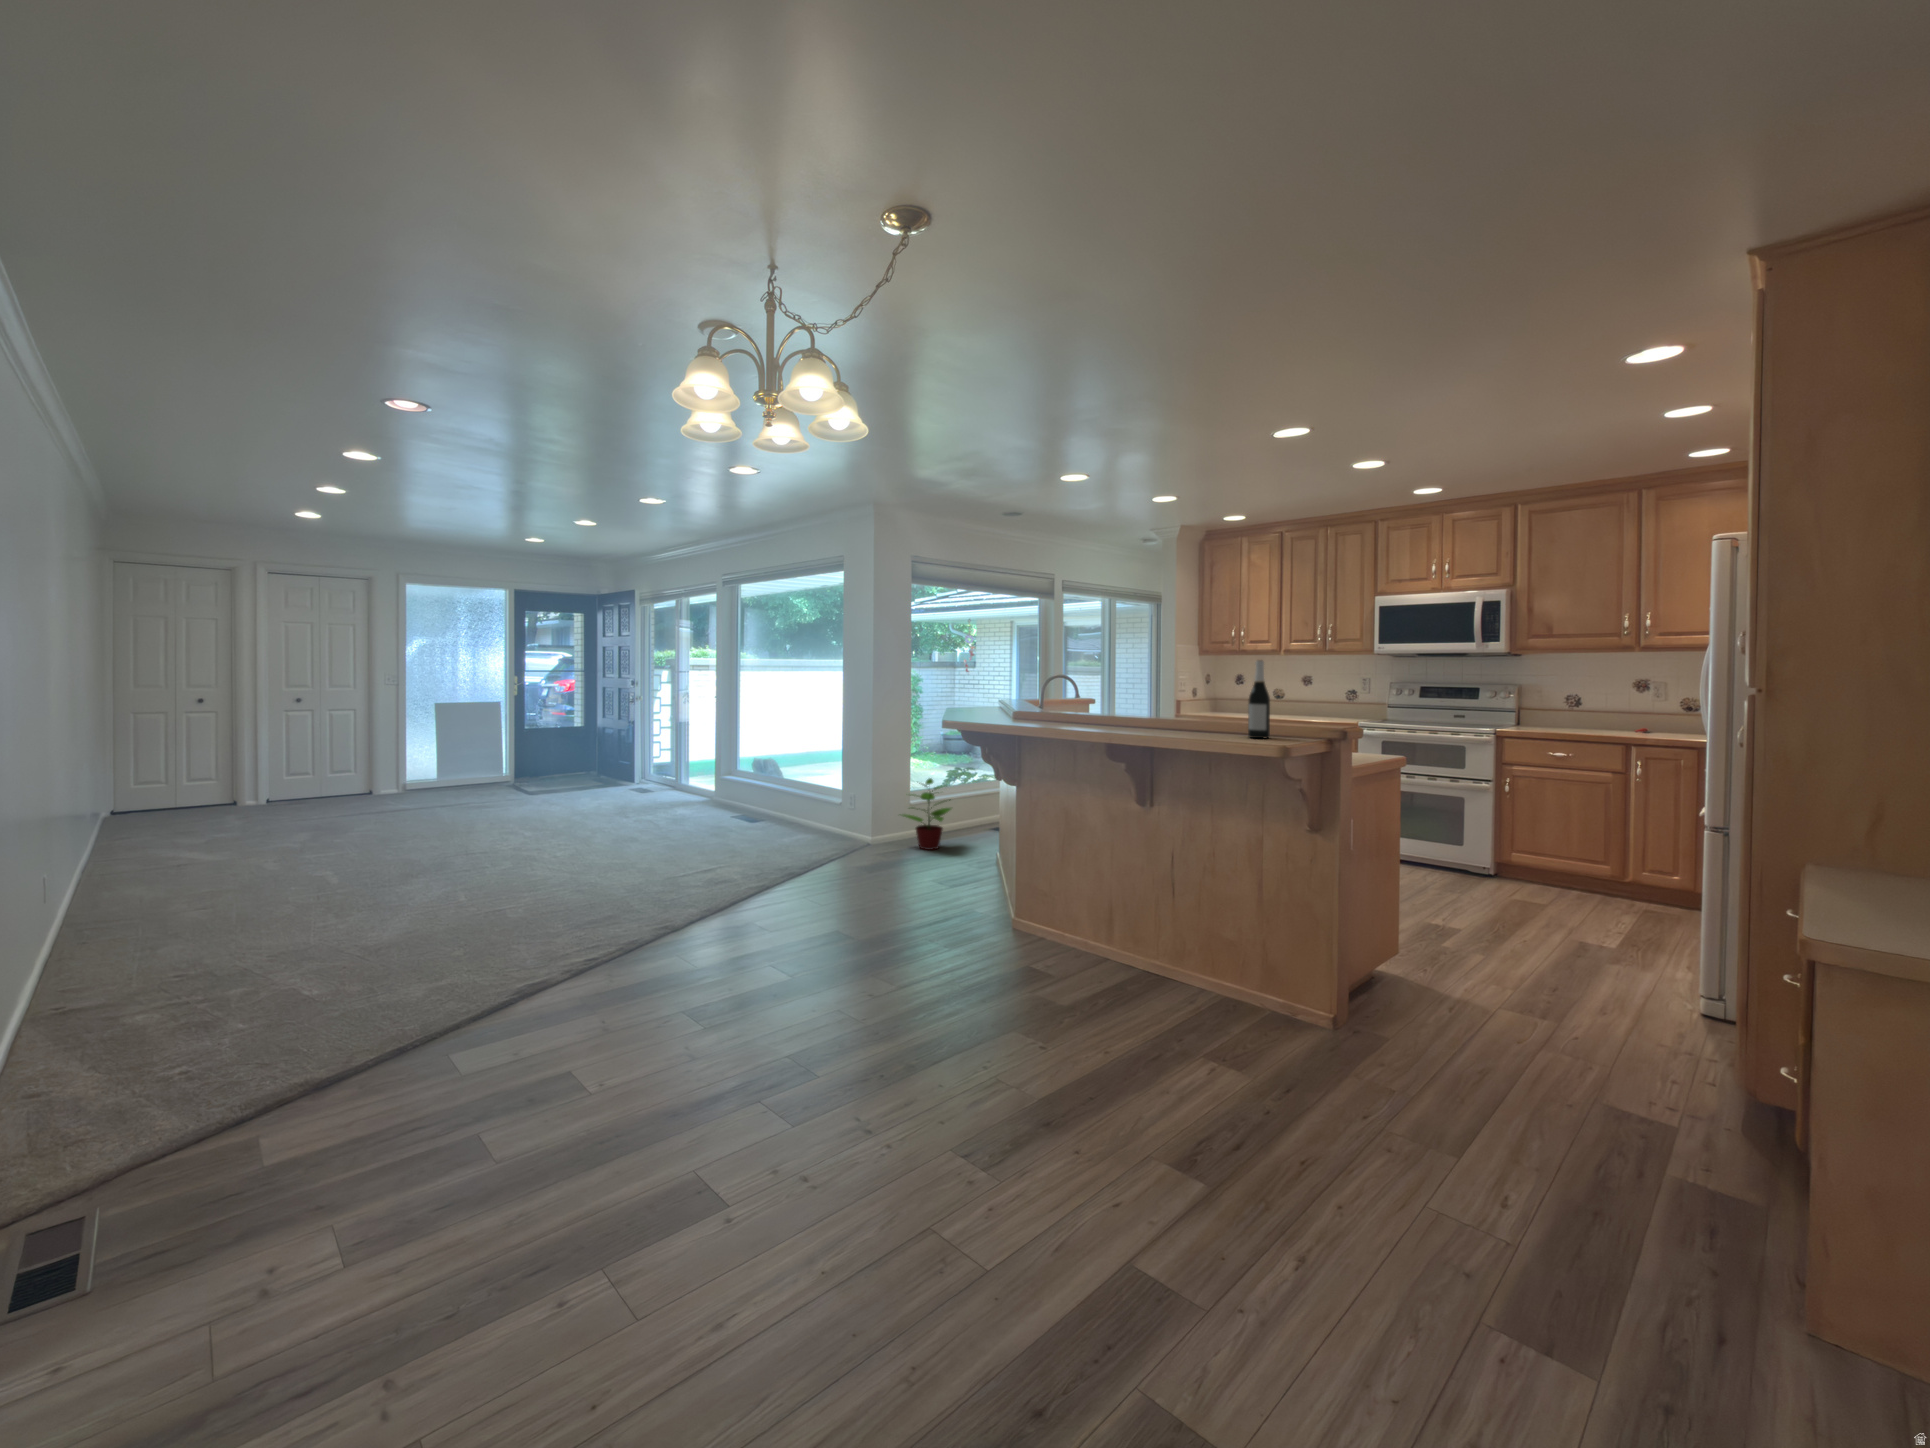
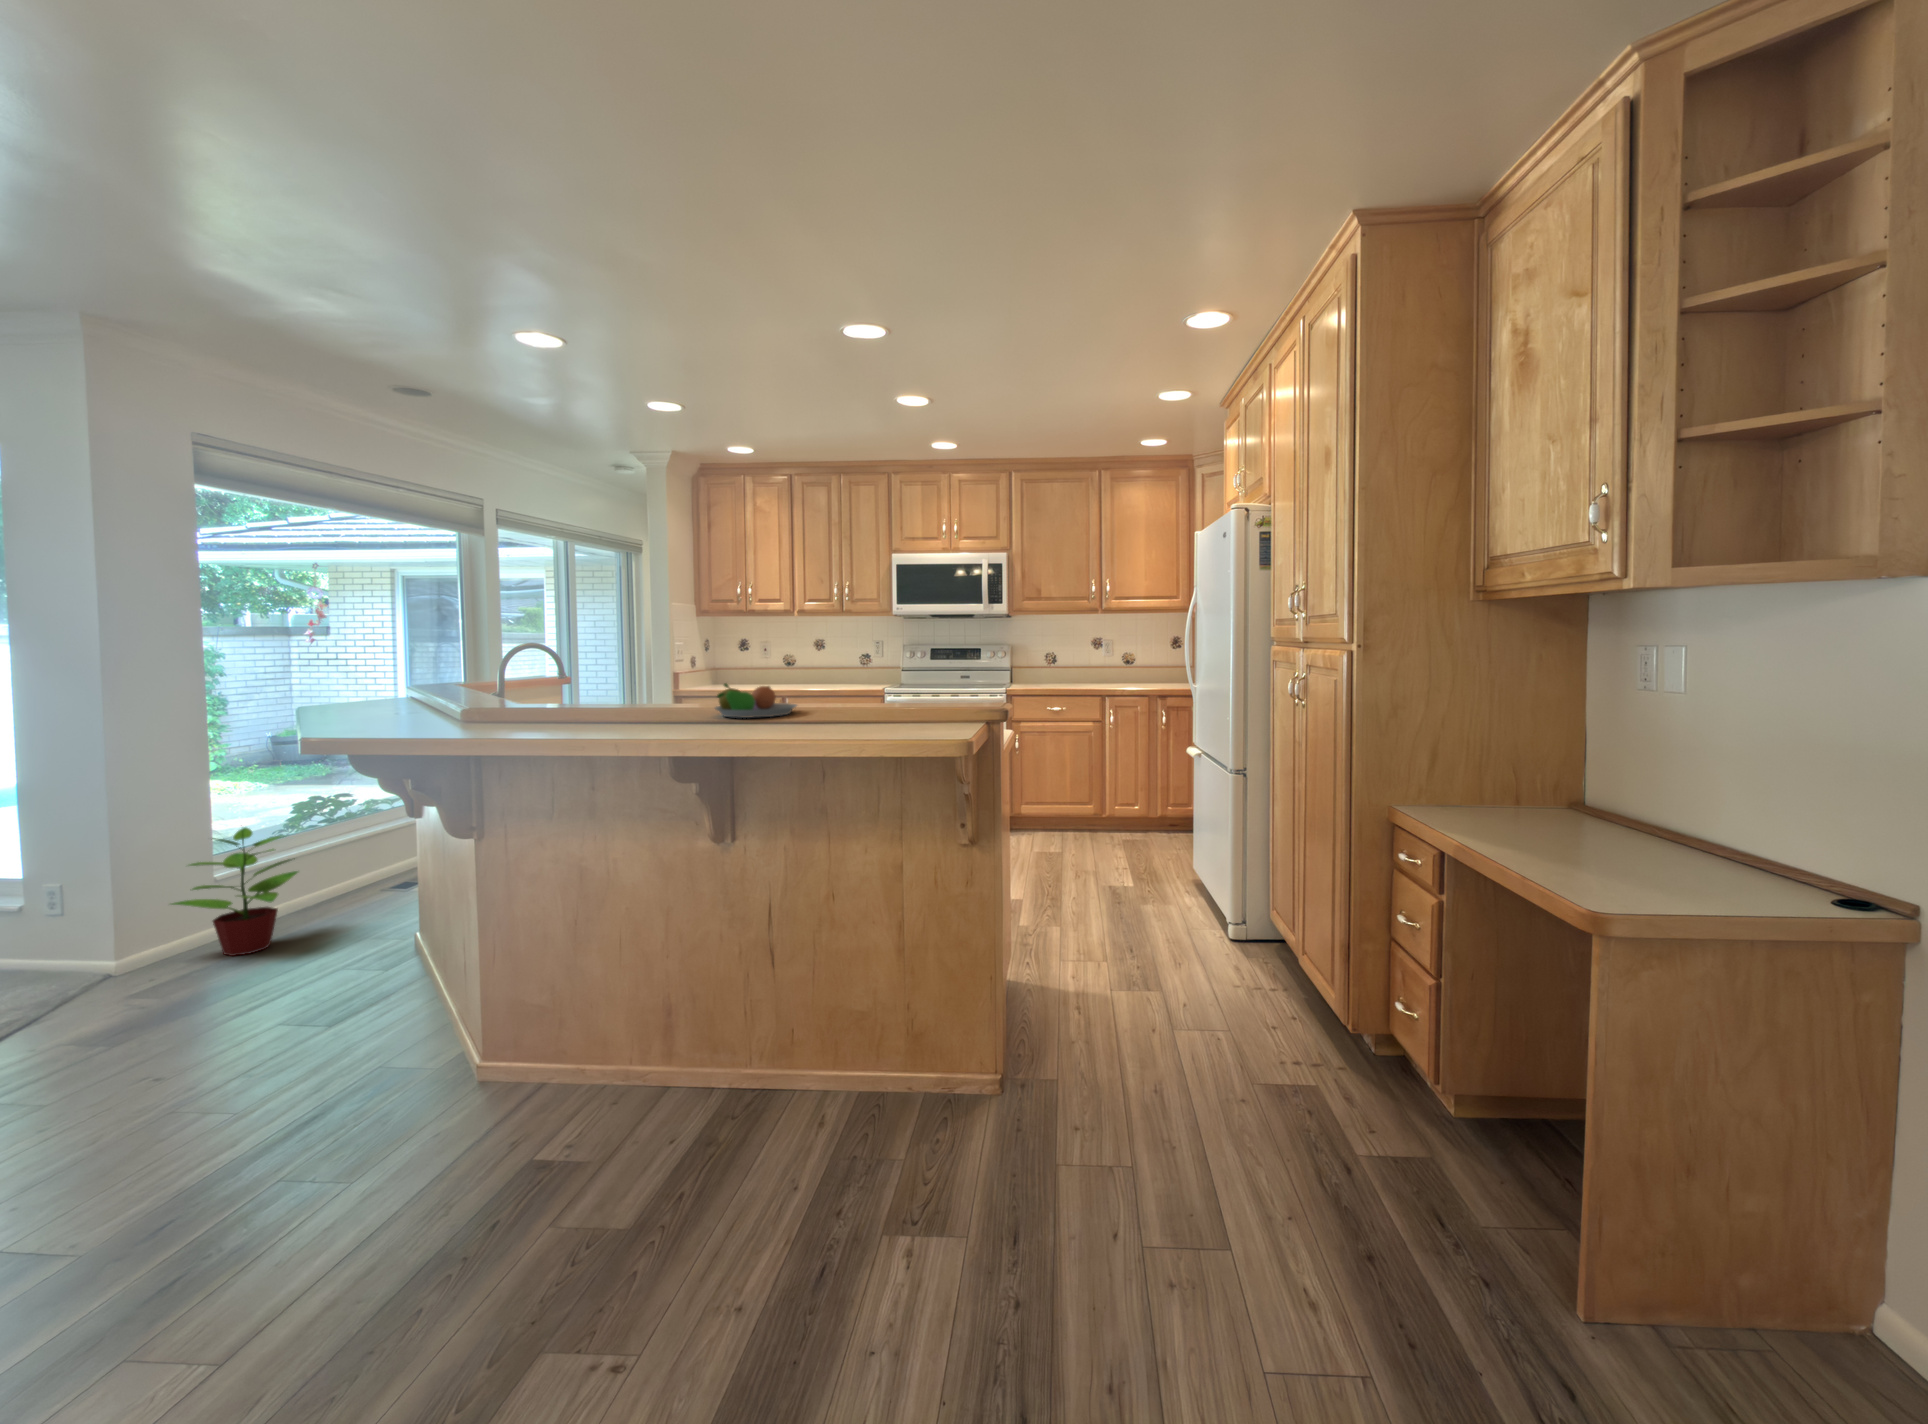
wine bottle: present [1248,660,1270,738] -> none [826,608,856,720]
fruit bowl: none [1176,709,1234,733] -> present [715,683,797,718]

